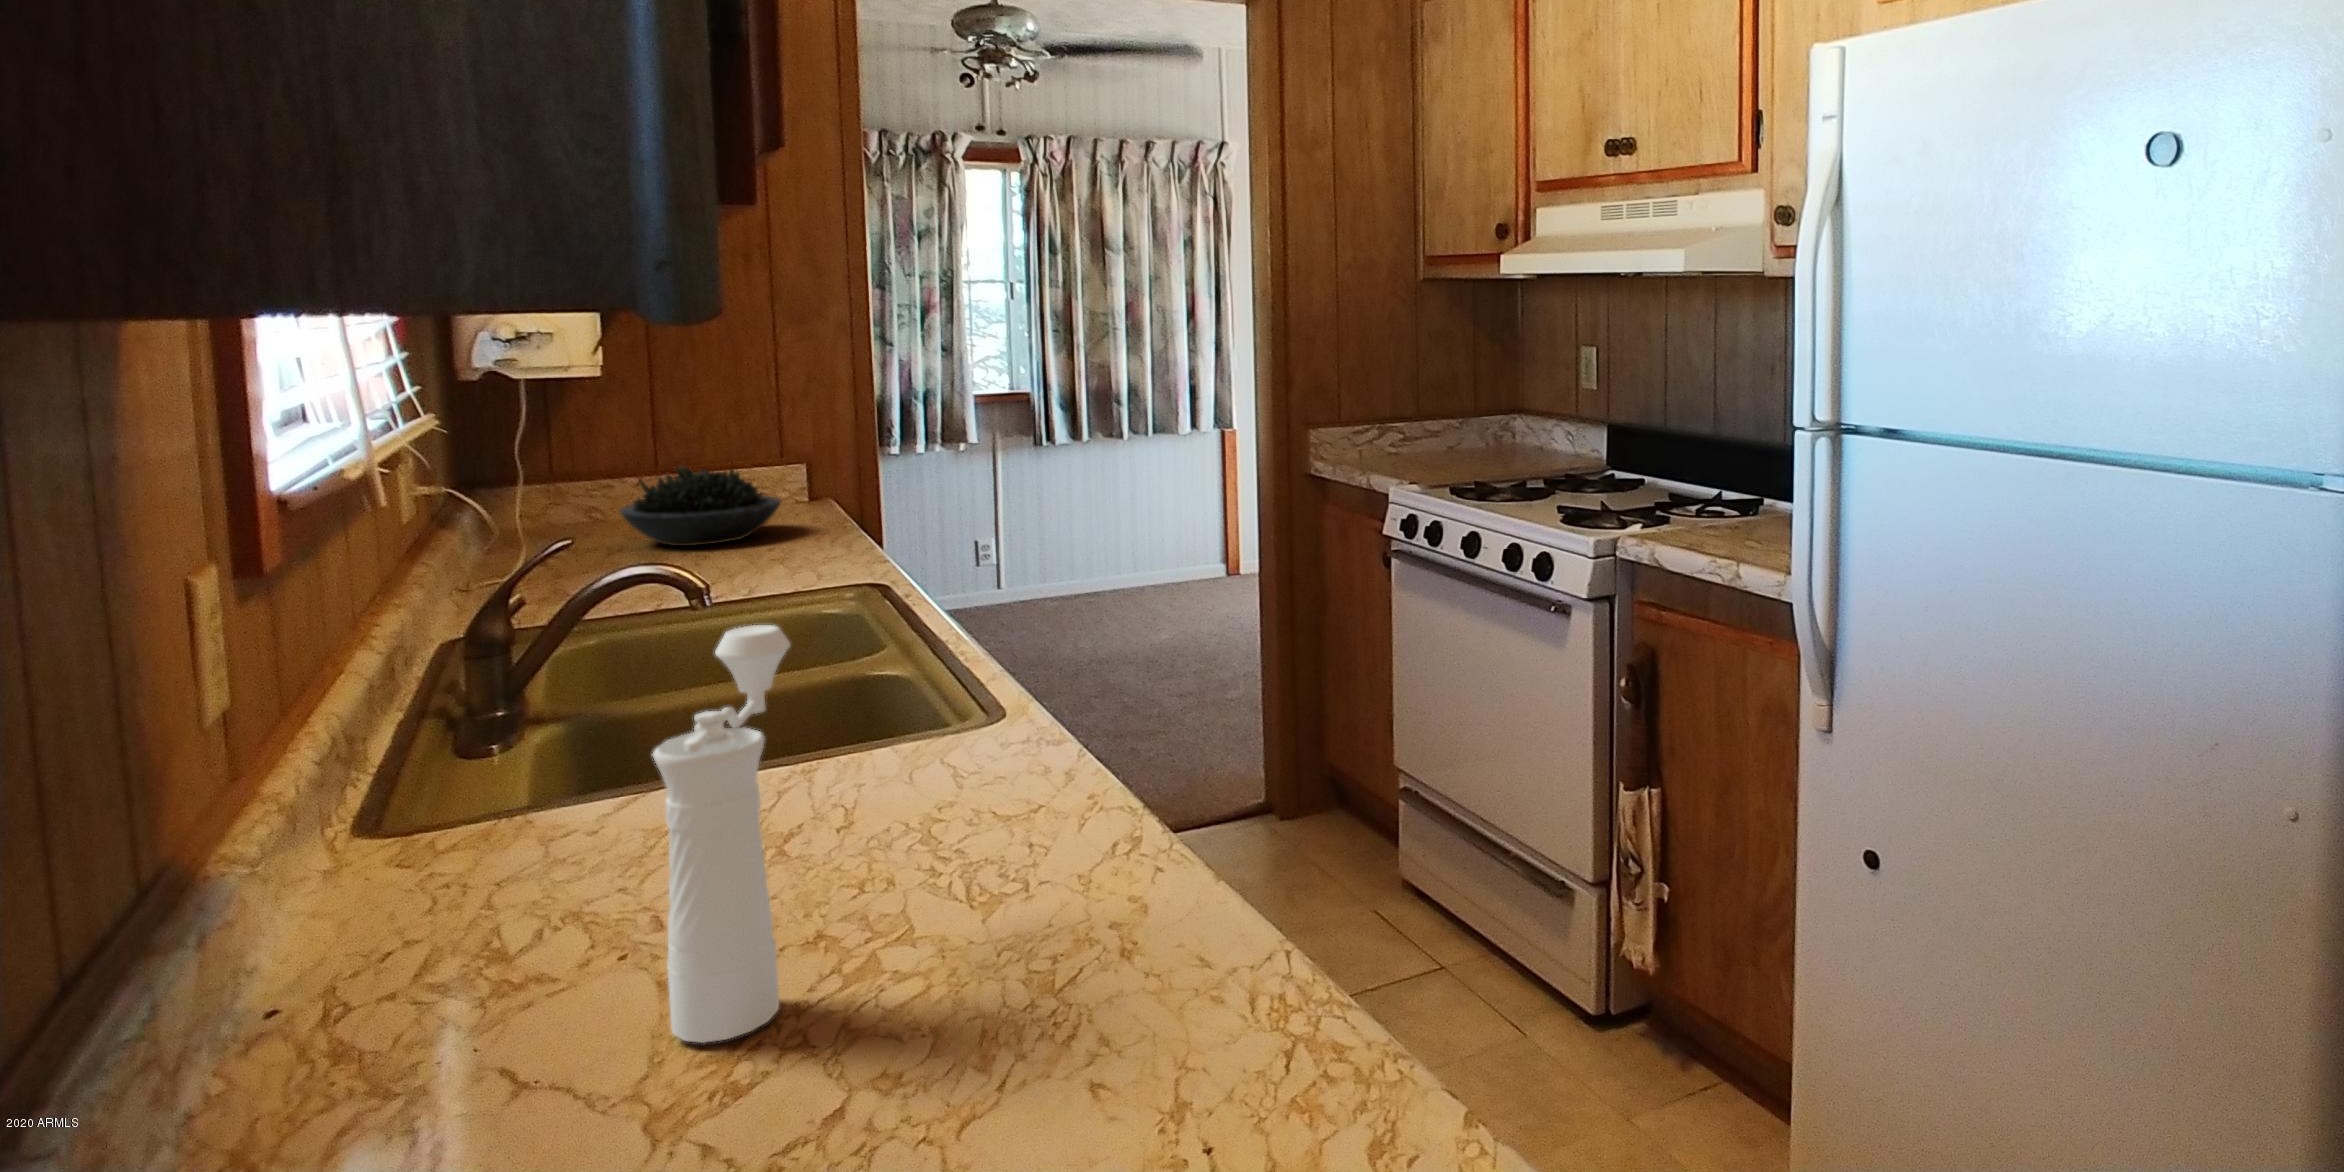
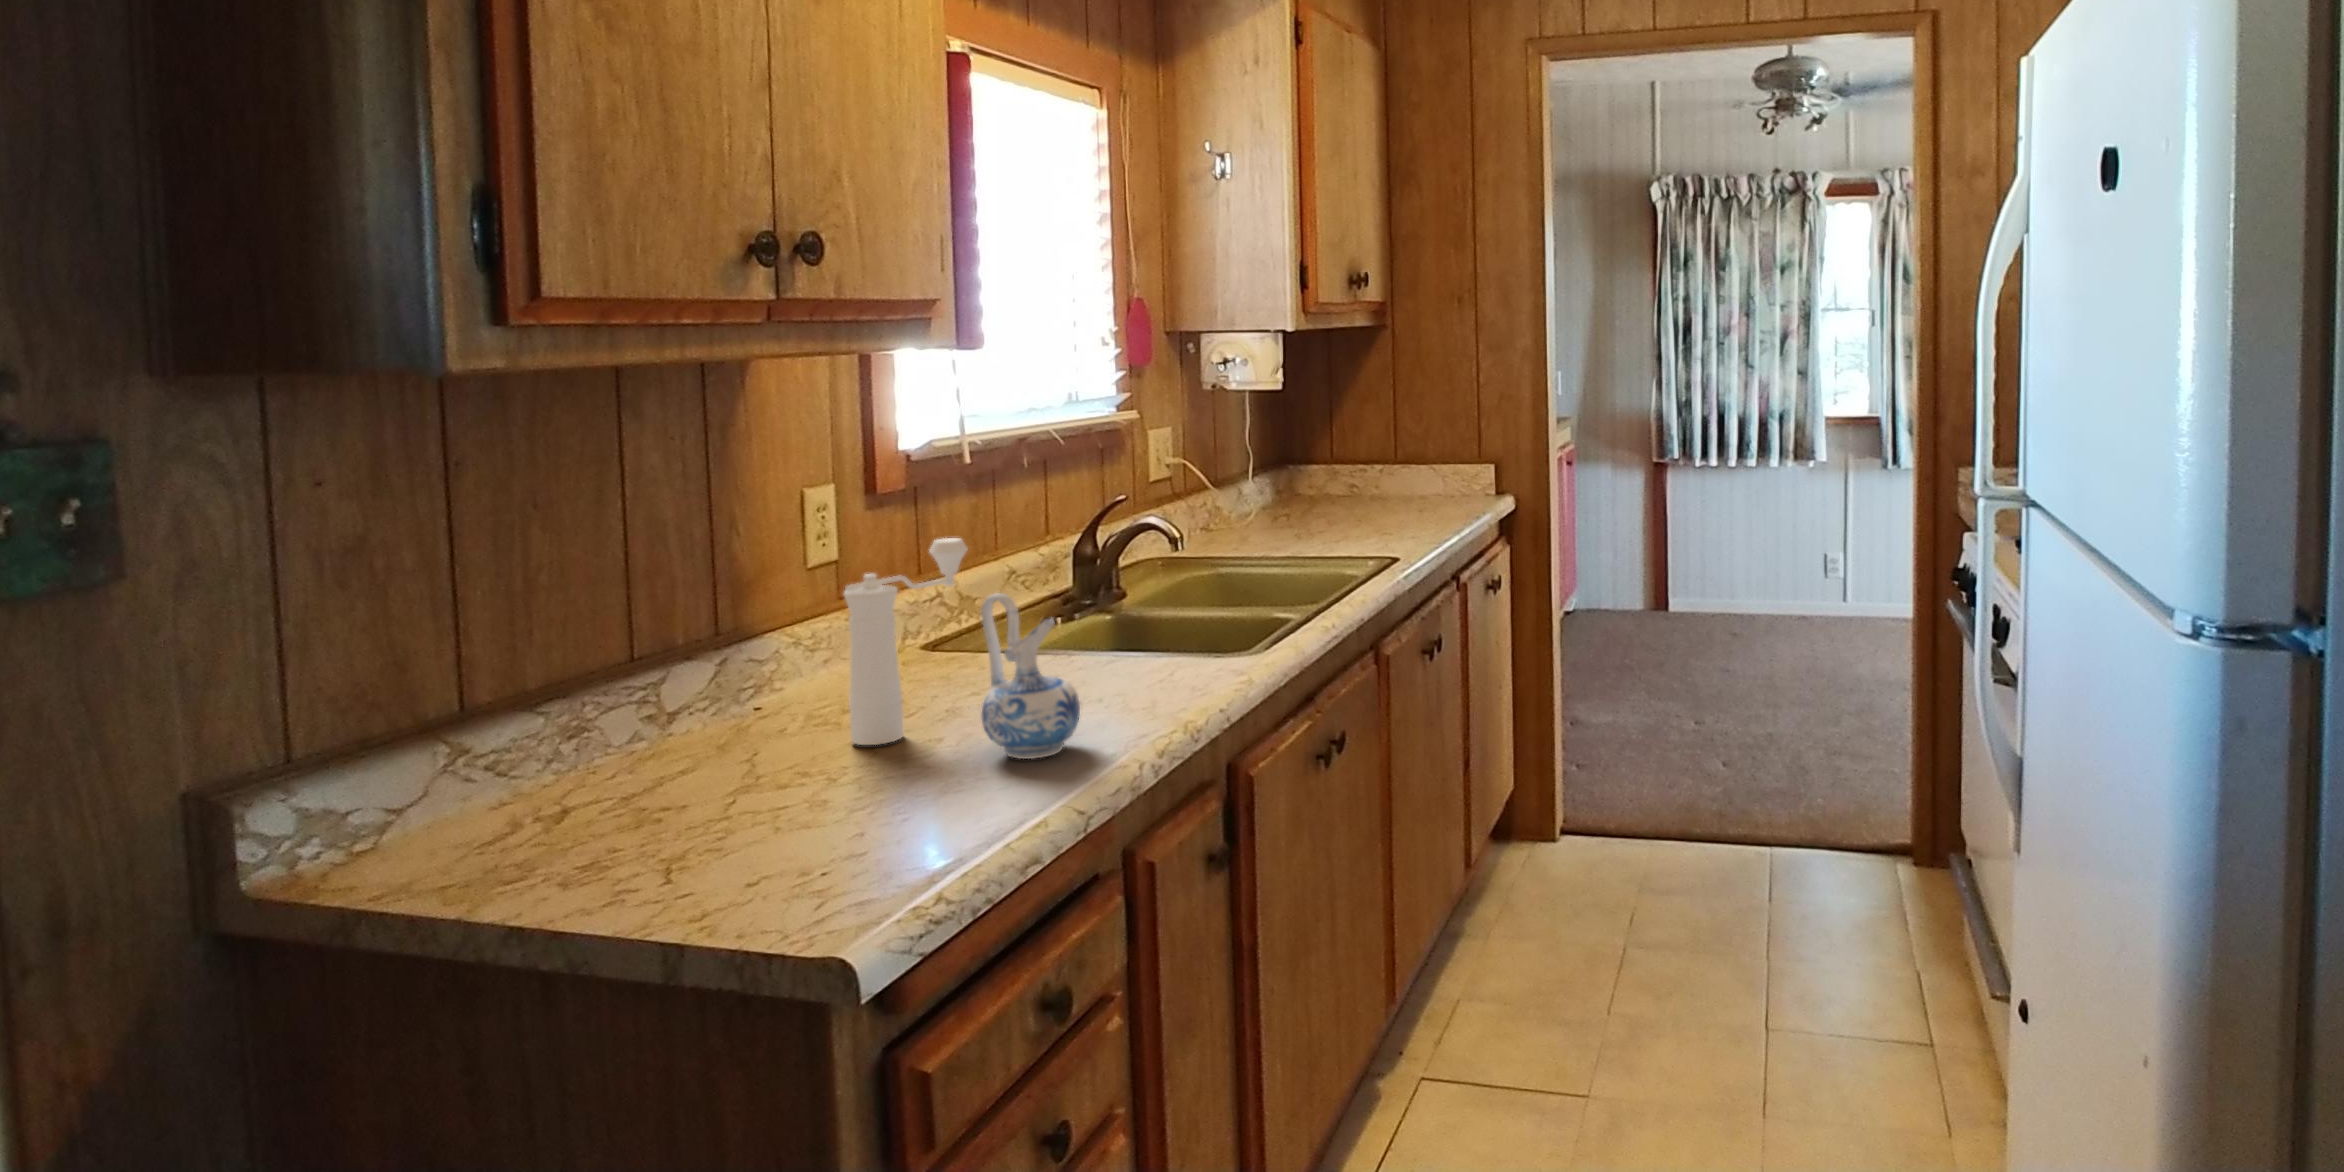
succulent plant: present [620,466,781,546] -> none [1326,460,1430,518]
ceramic pitcher: none [987,696,1155,960] -> present [981,593,1080,759]

